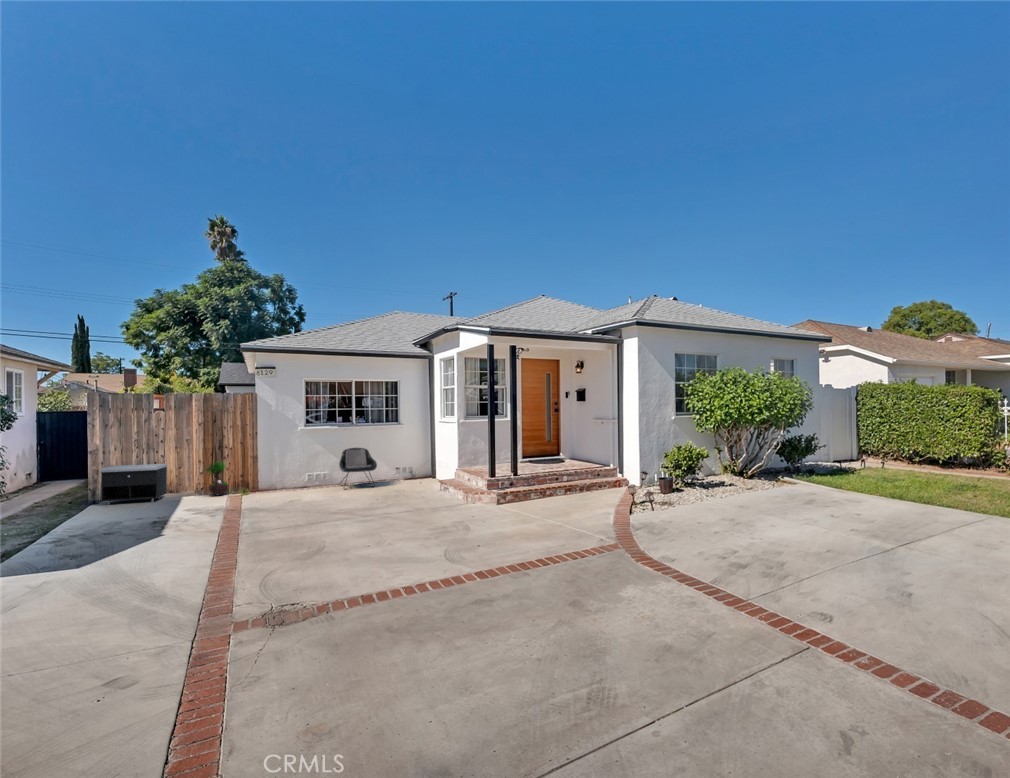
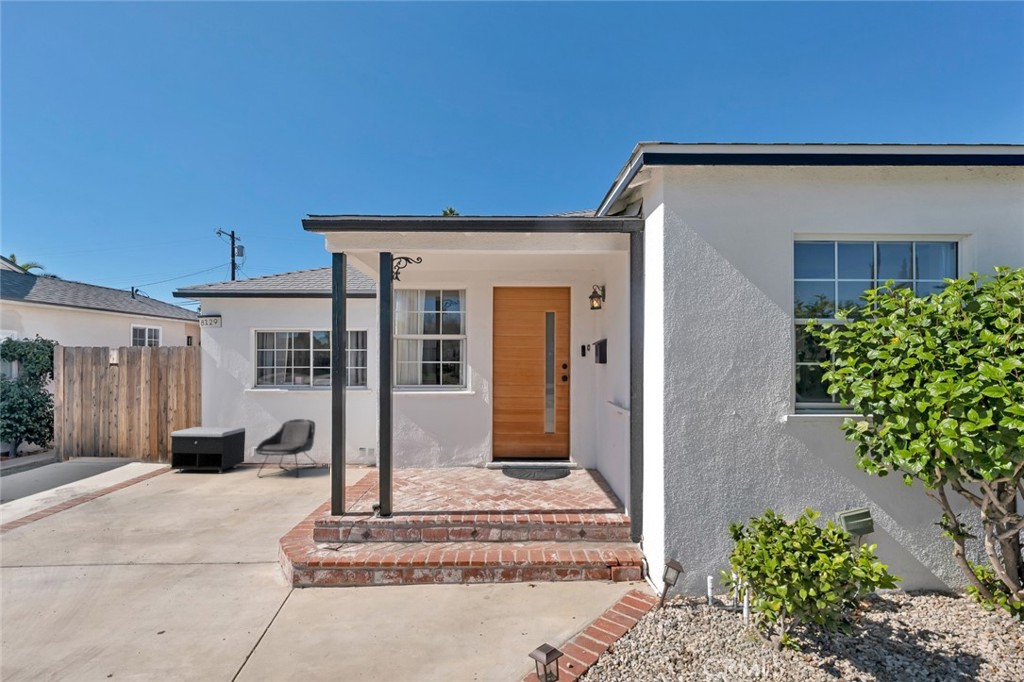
potted tree: present [206,462,228,495] -> none [126,422,165,466]
storage bench: present [101,464,167,504] -> present [170,427,245,473]

